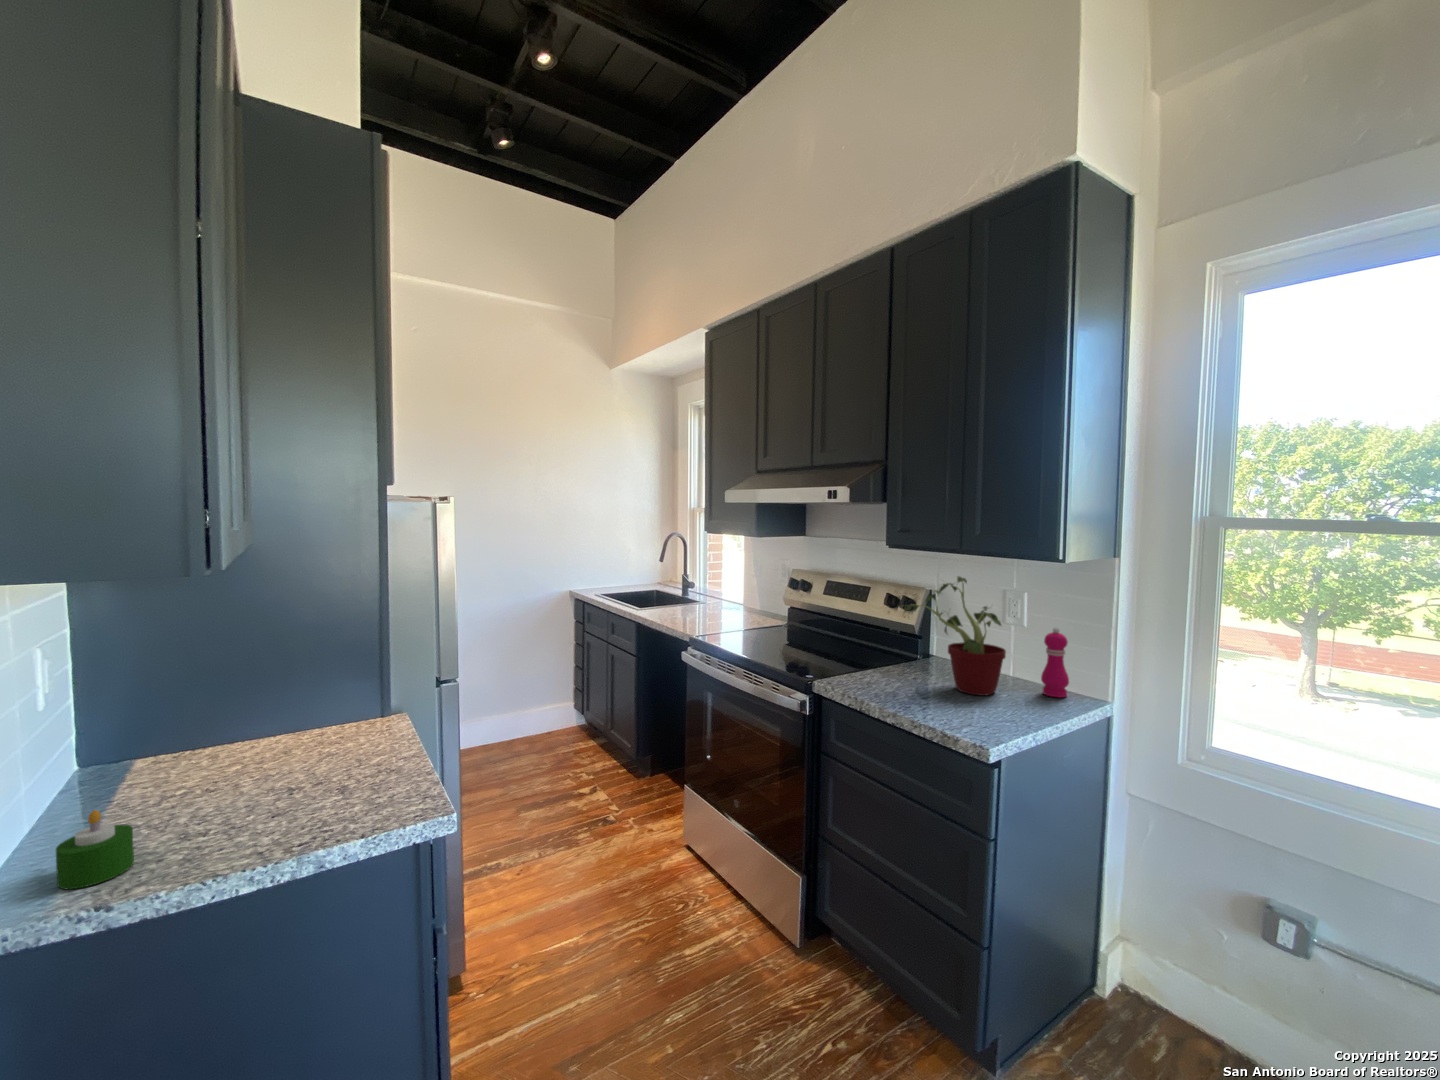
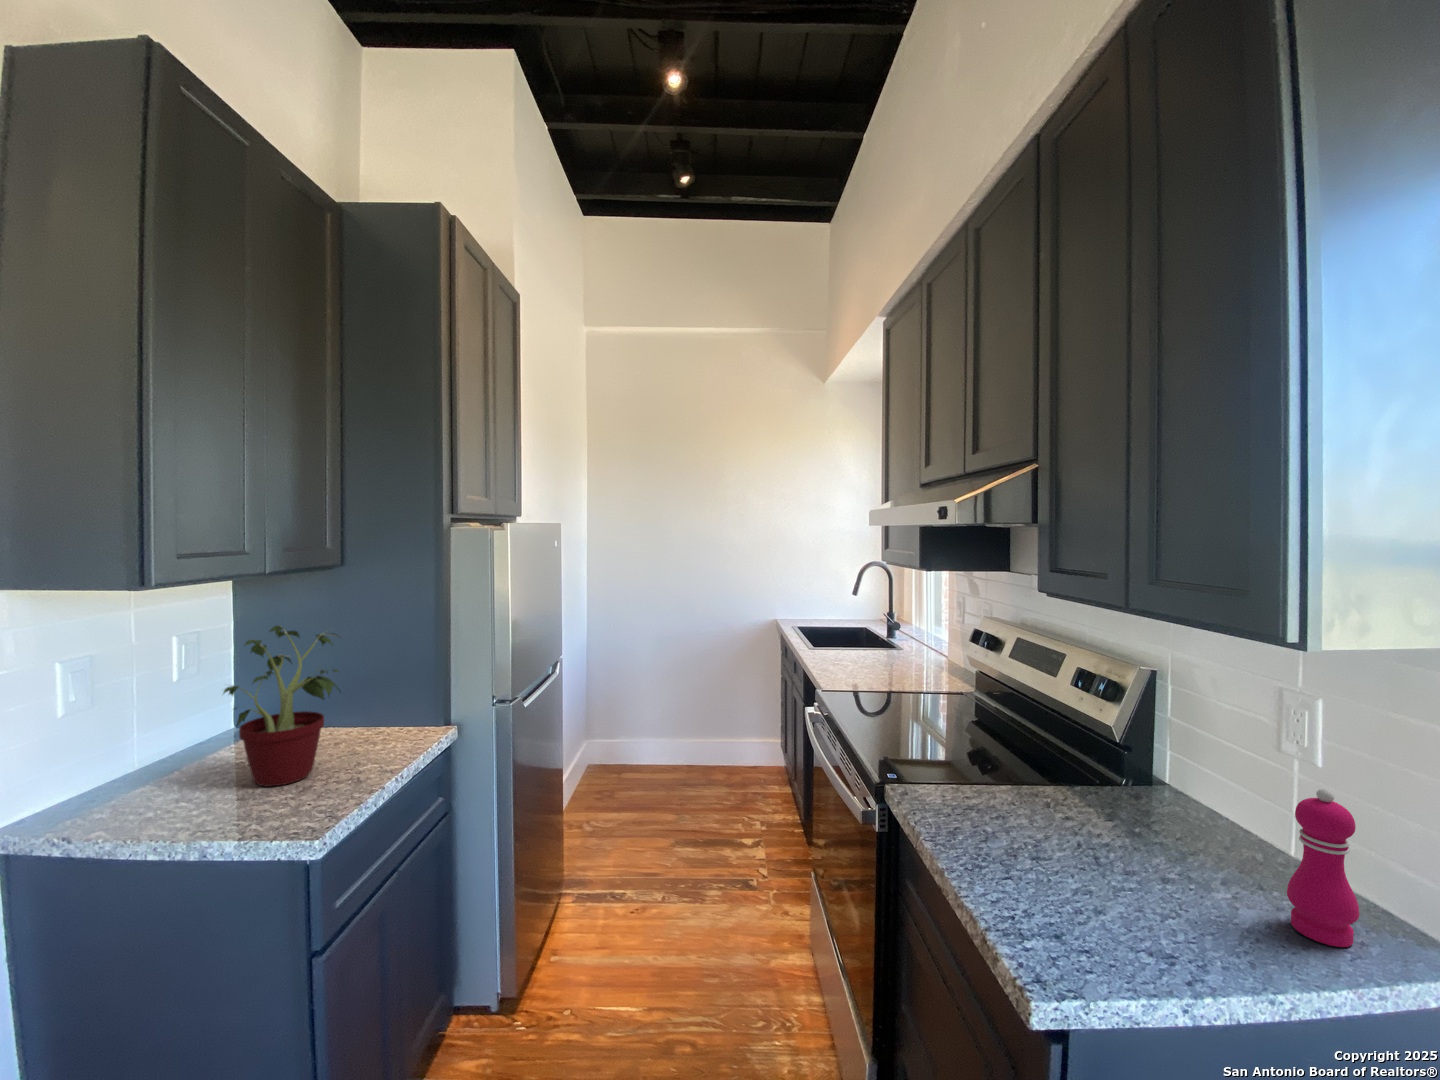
potted plant: present [904,576,1006,696] -> present [224,625,338,787]
candle: present [56,810,134,889] -> none [72,762,130,820]

